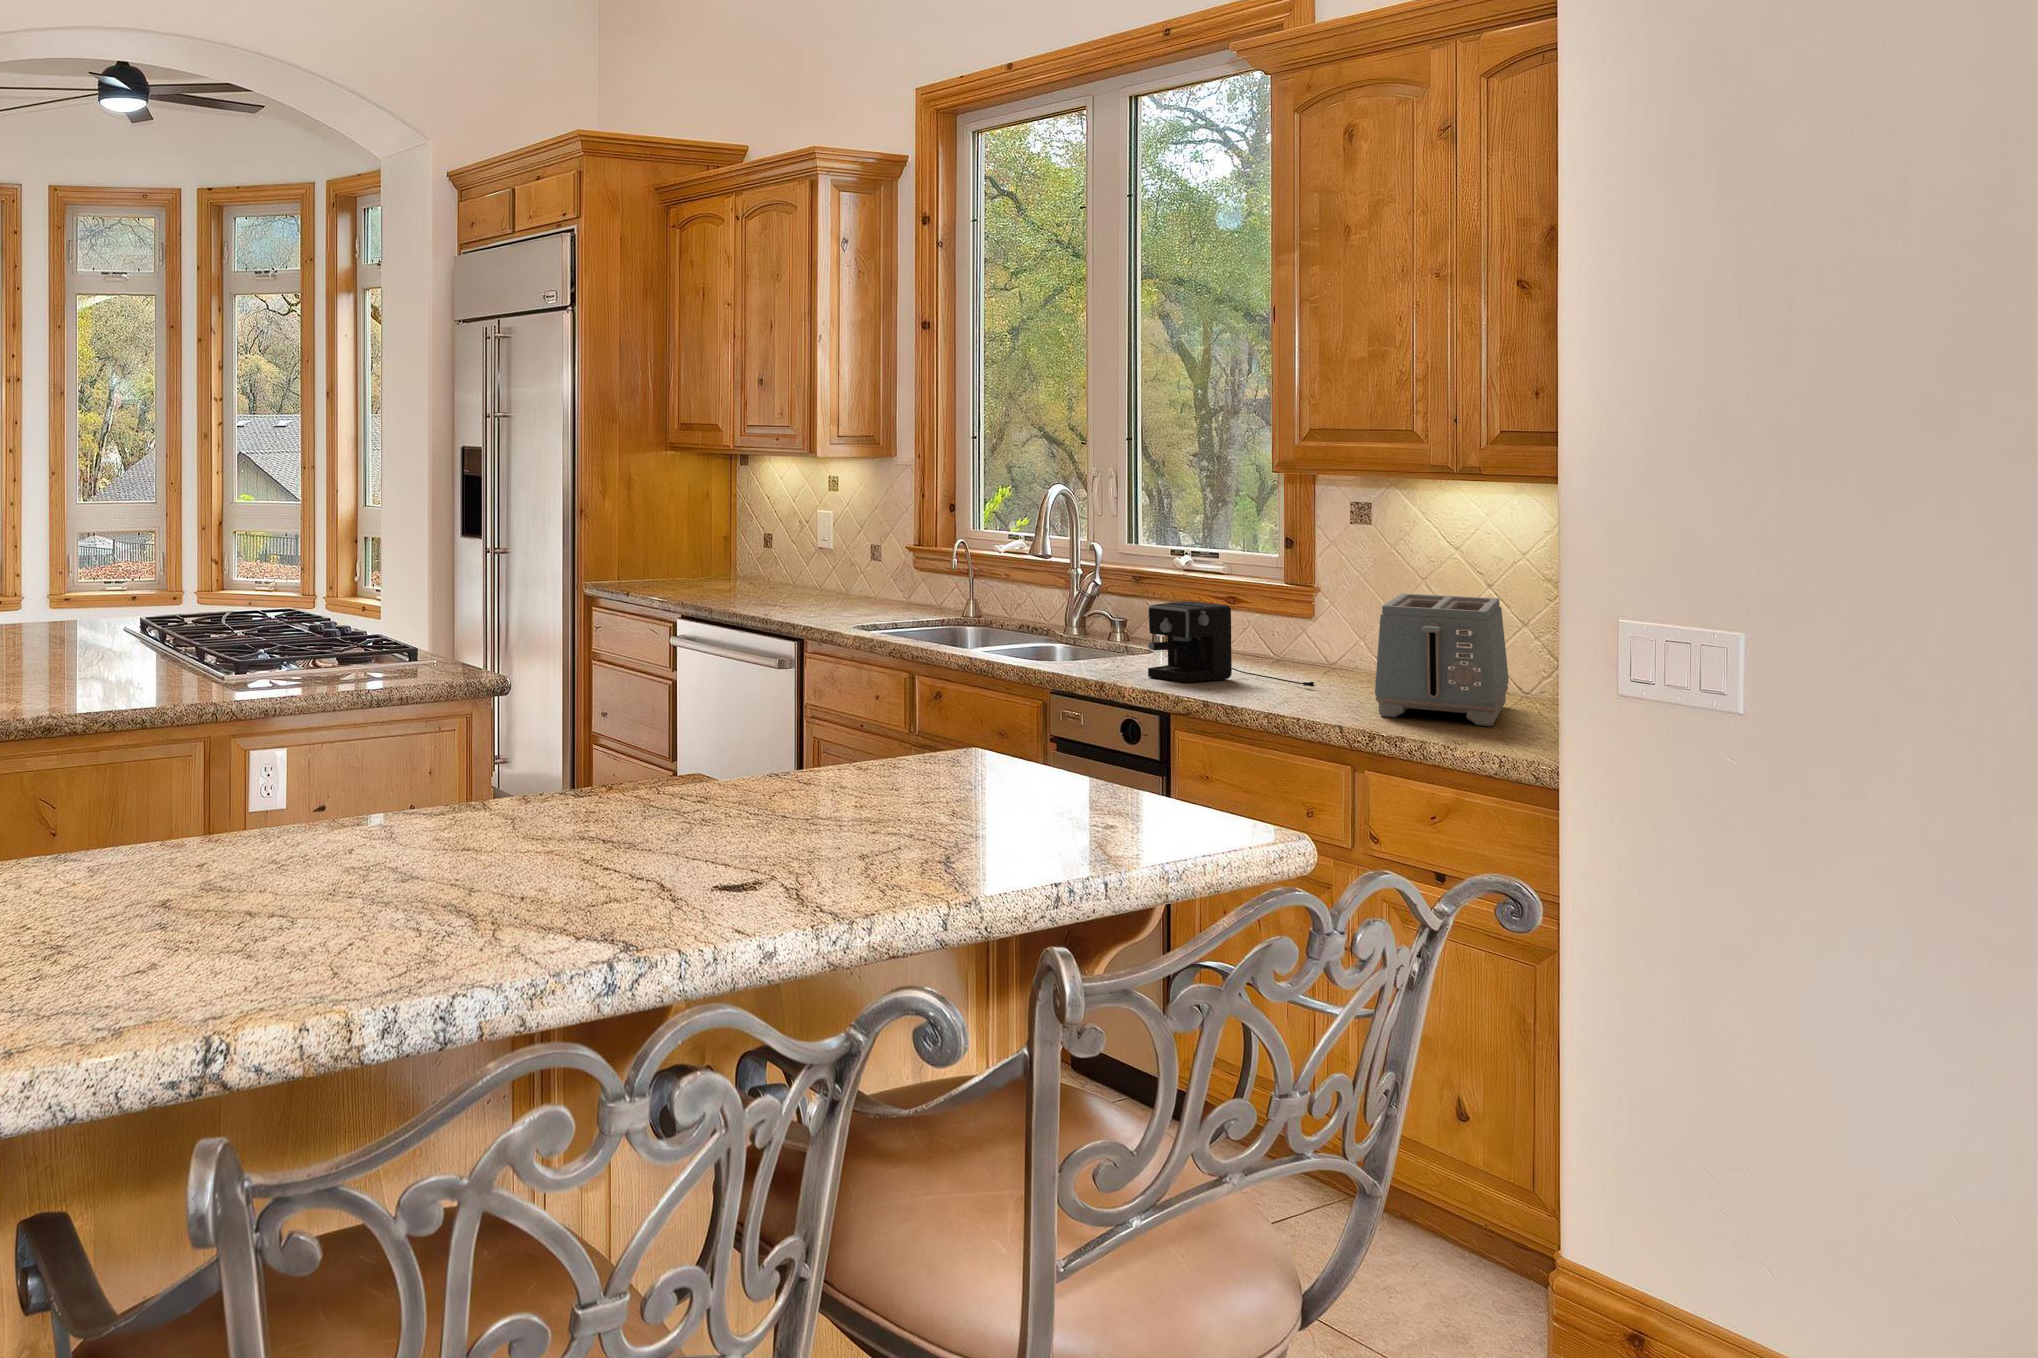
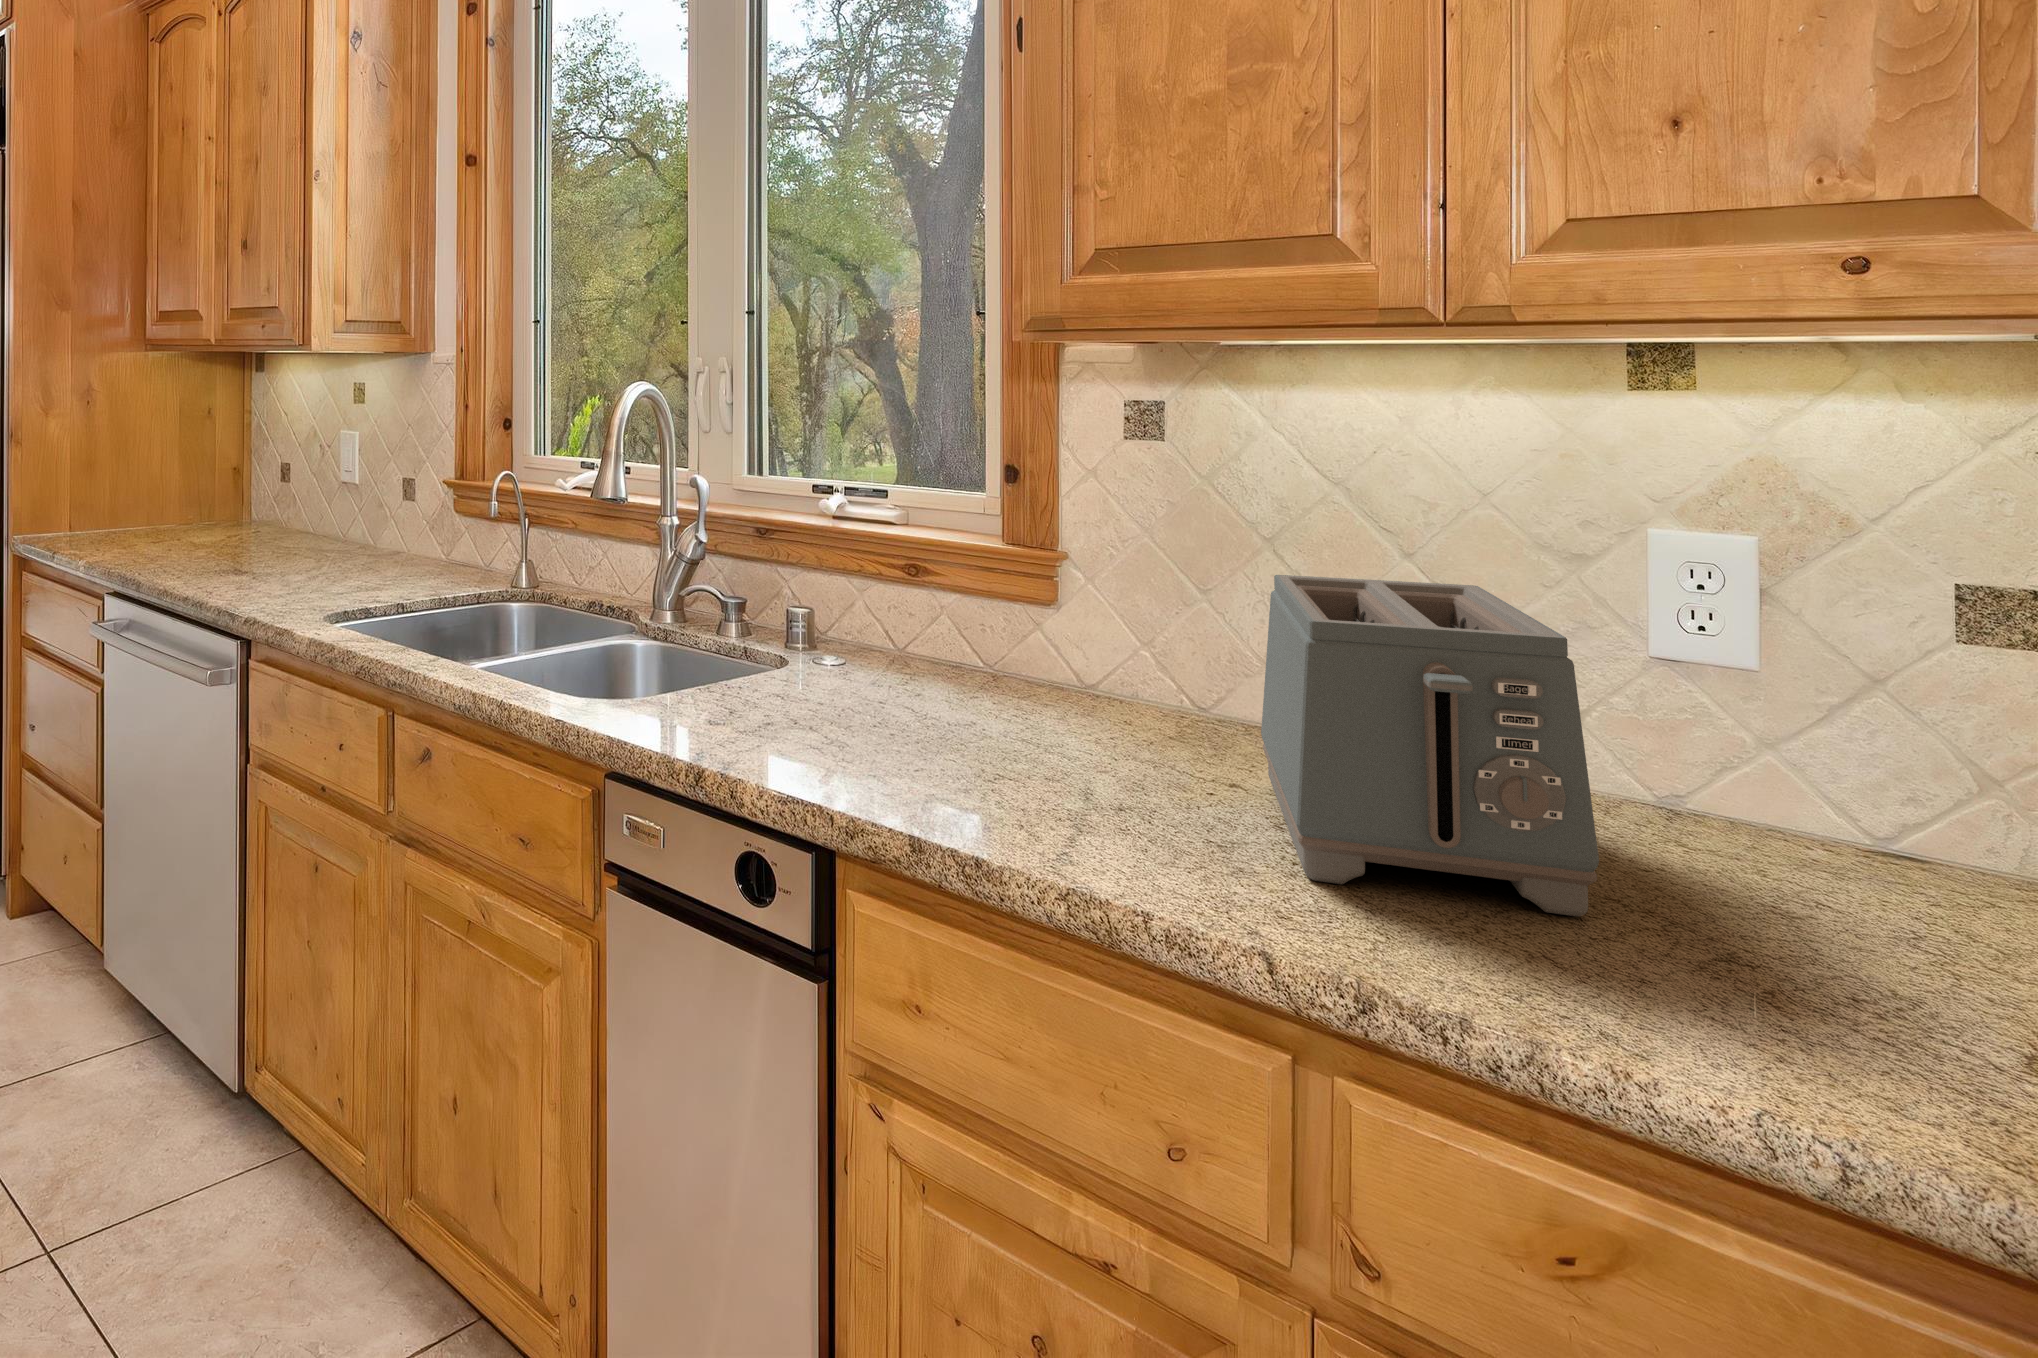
coffee maker: present [1148,601,1315,687] -> none [786,584,1101,759]

